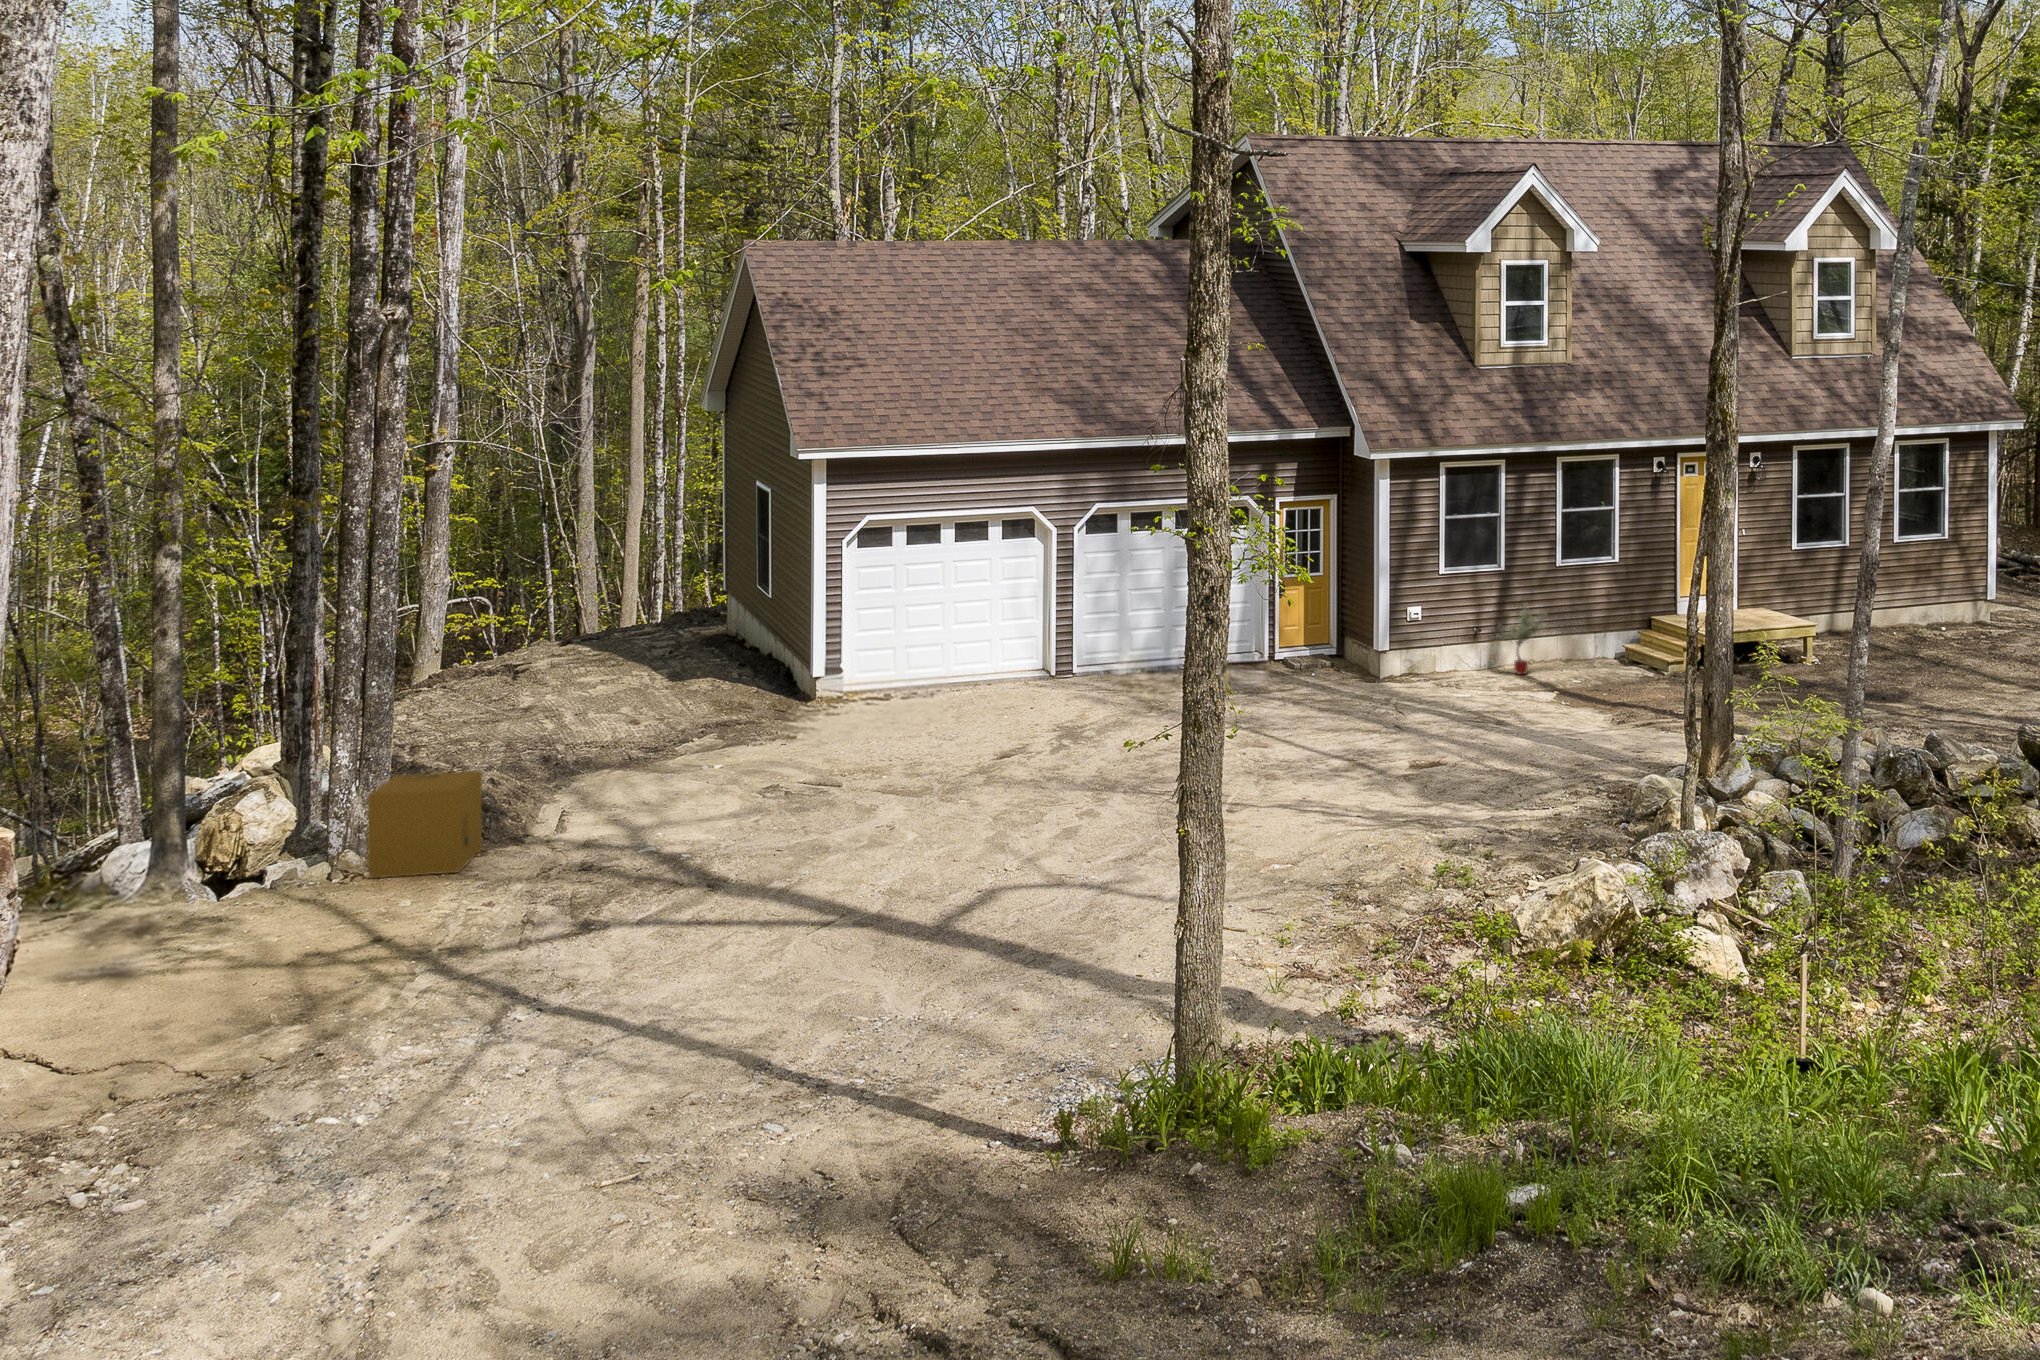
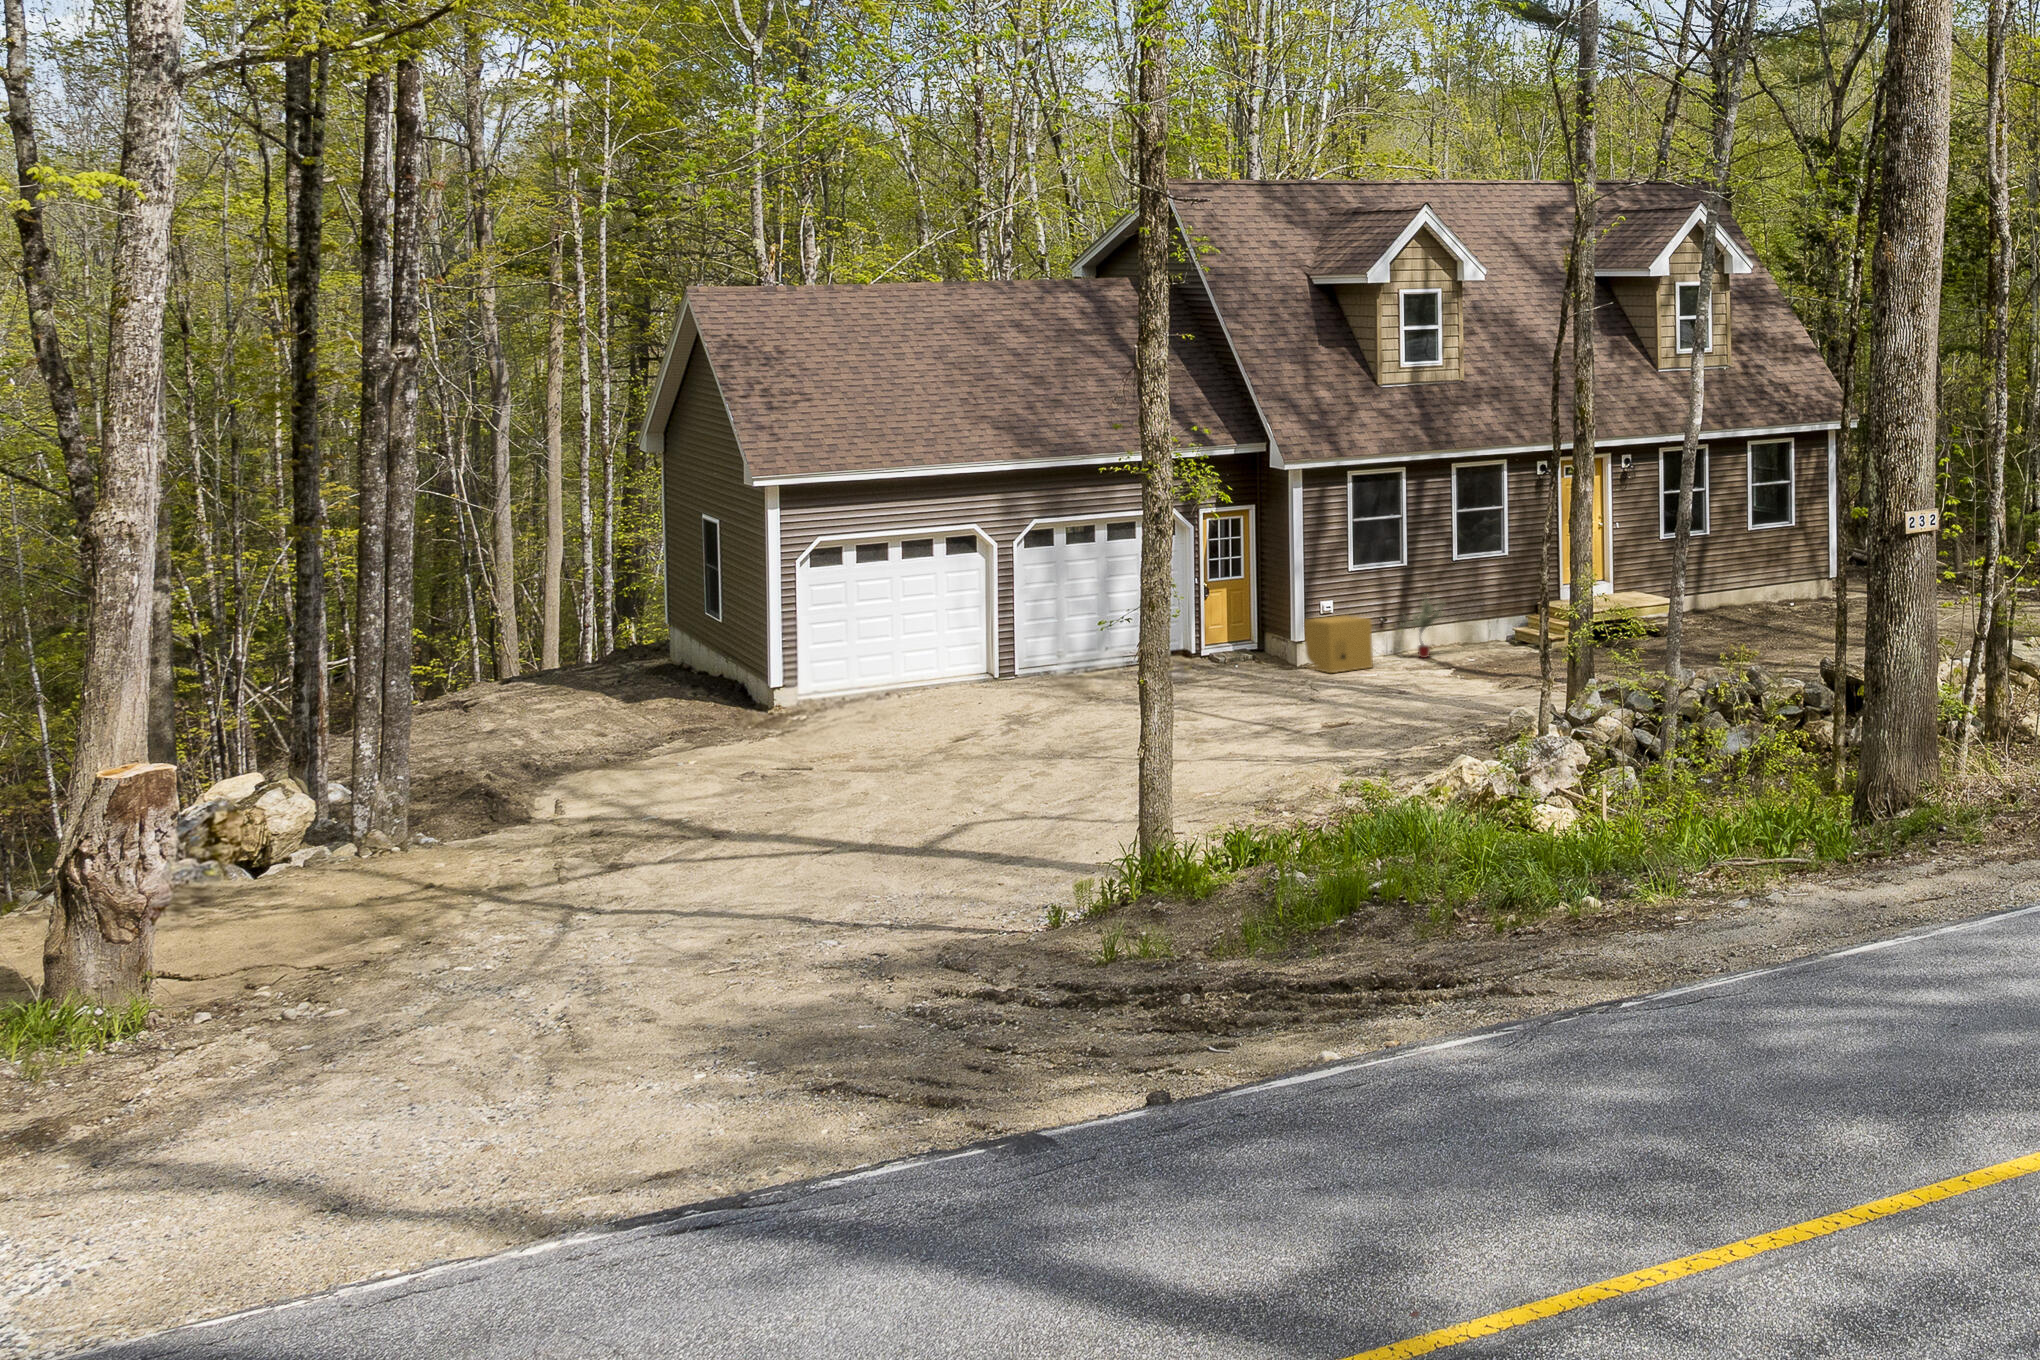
cardboard box: present [367,771,482,878] -> present [1304,615,1373,673]

